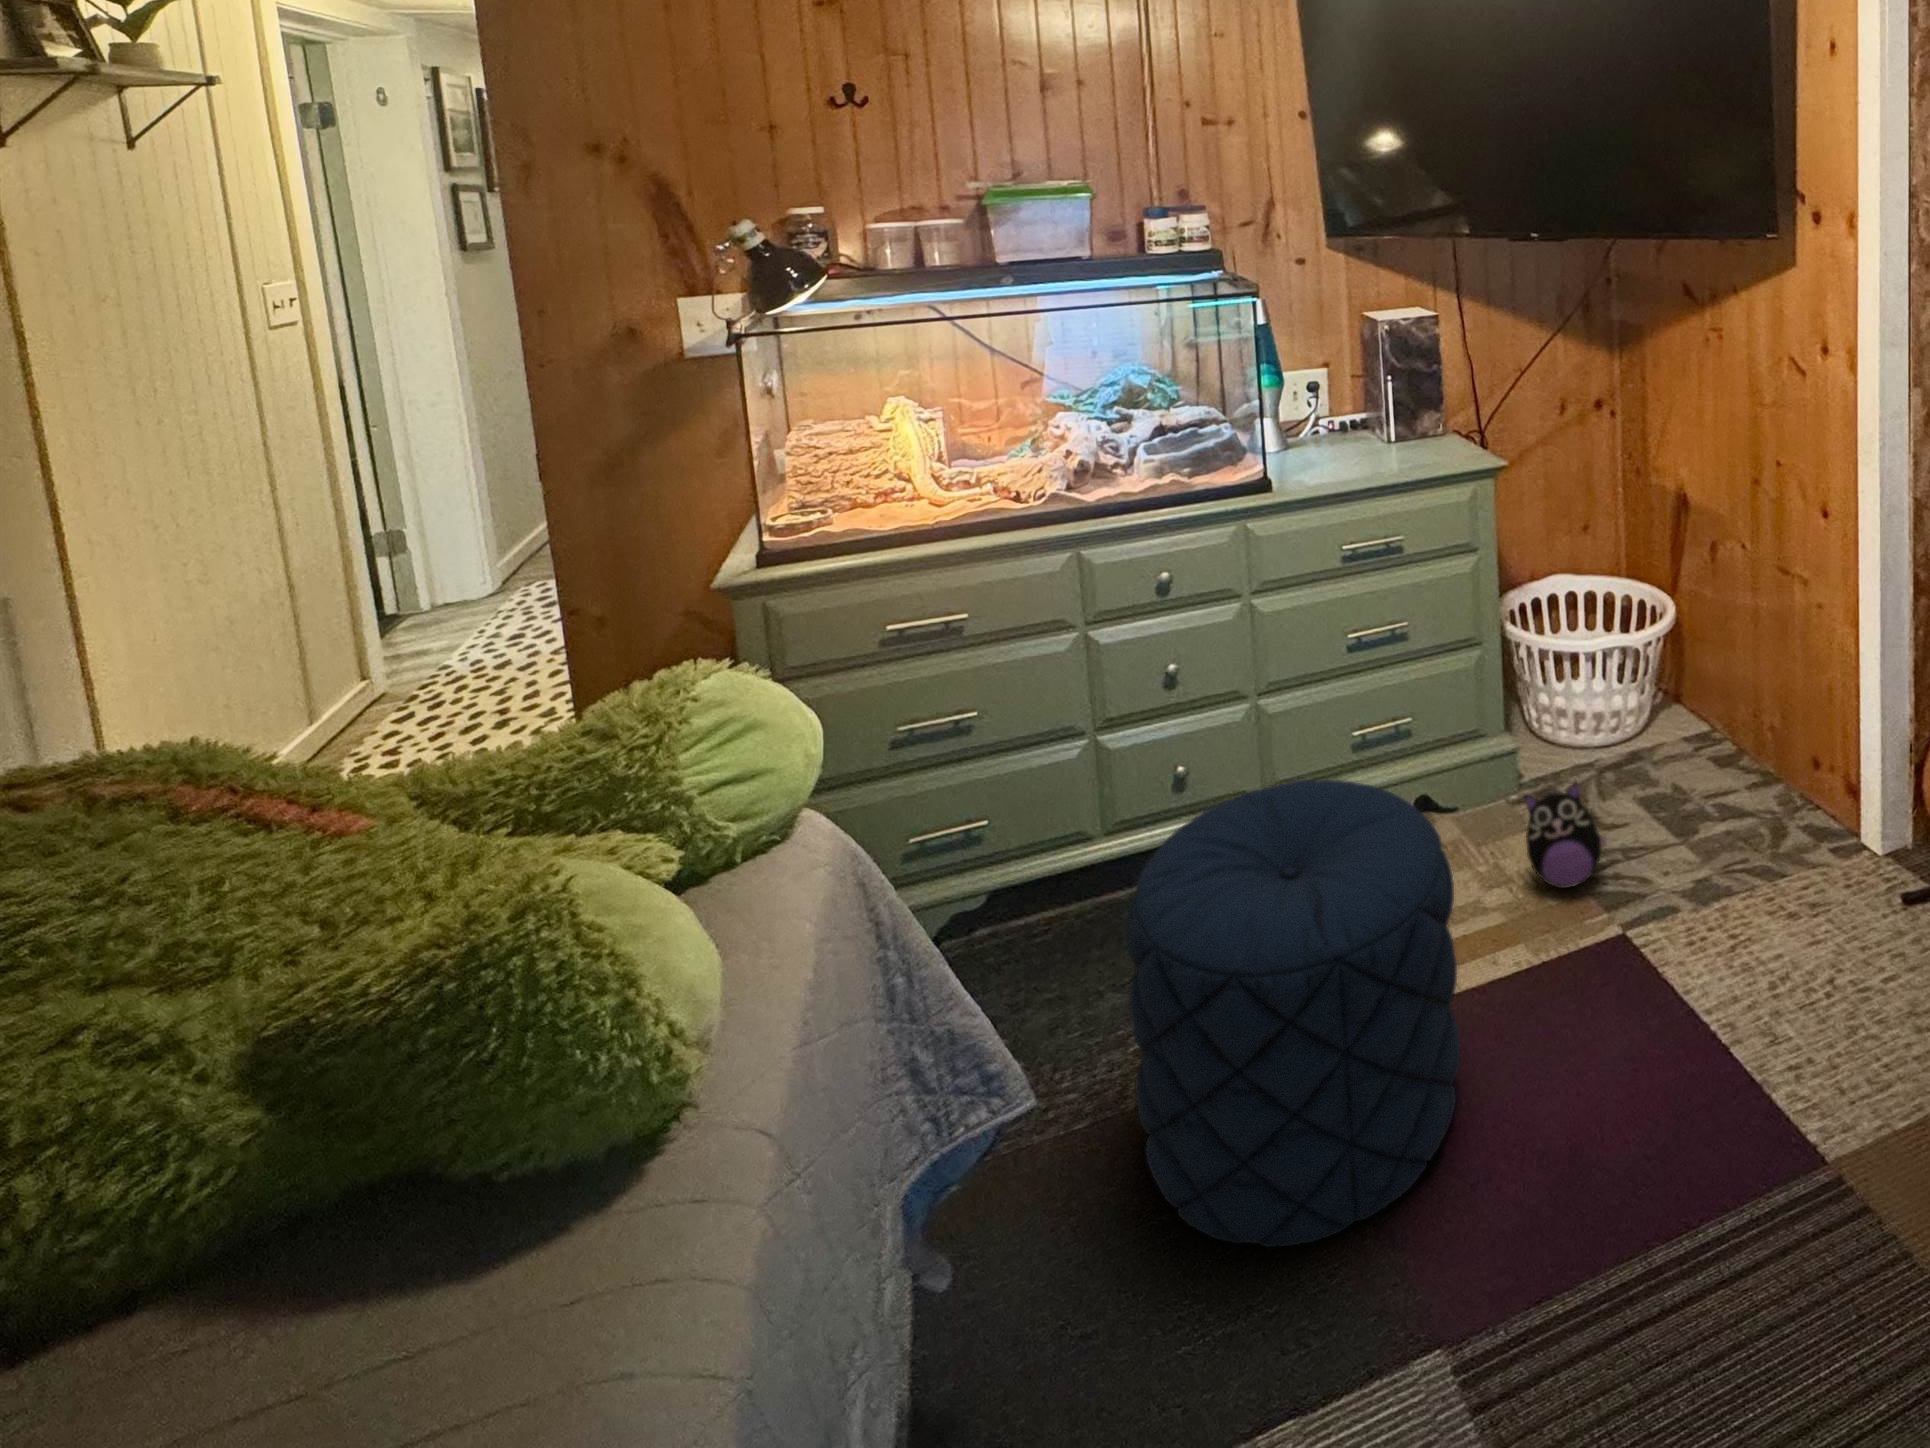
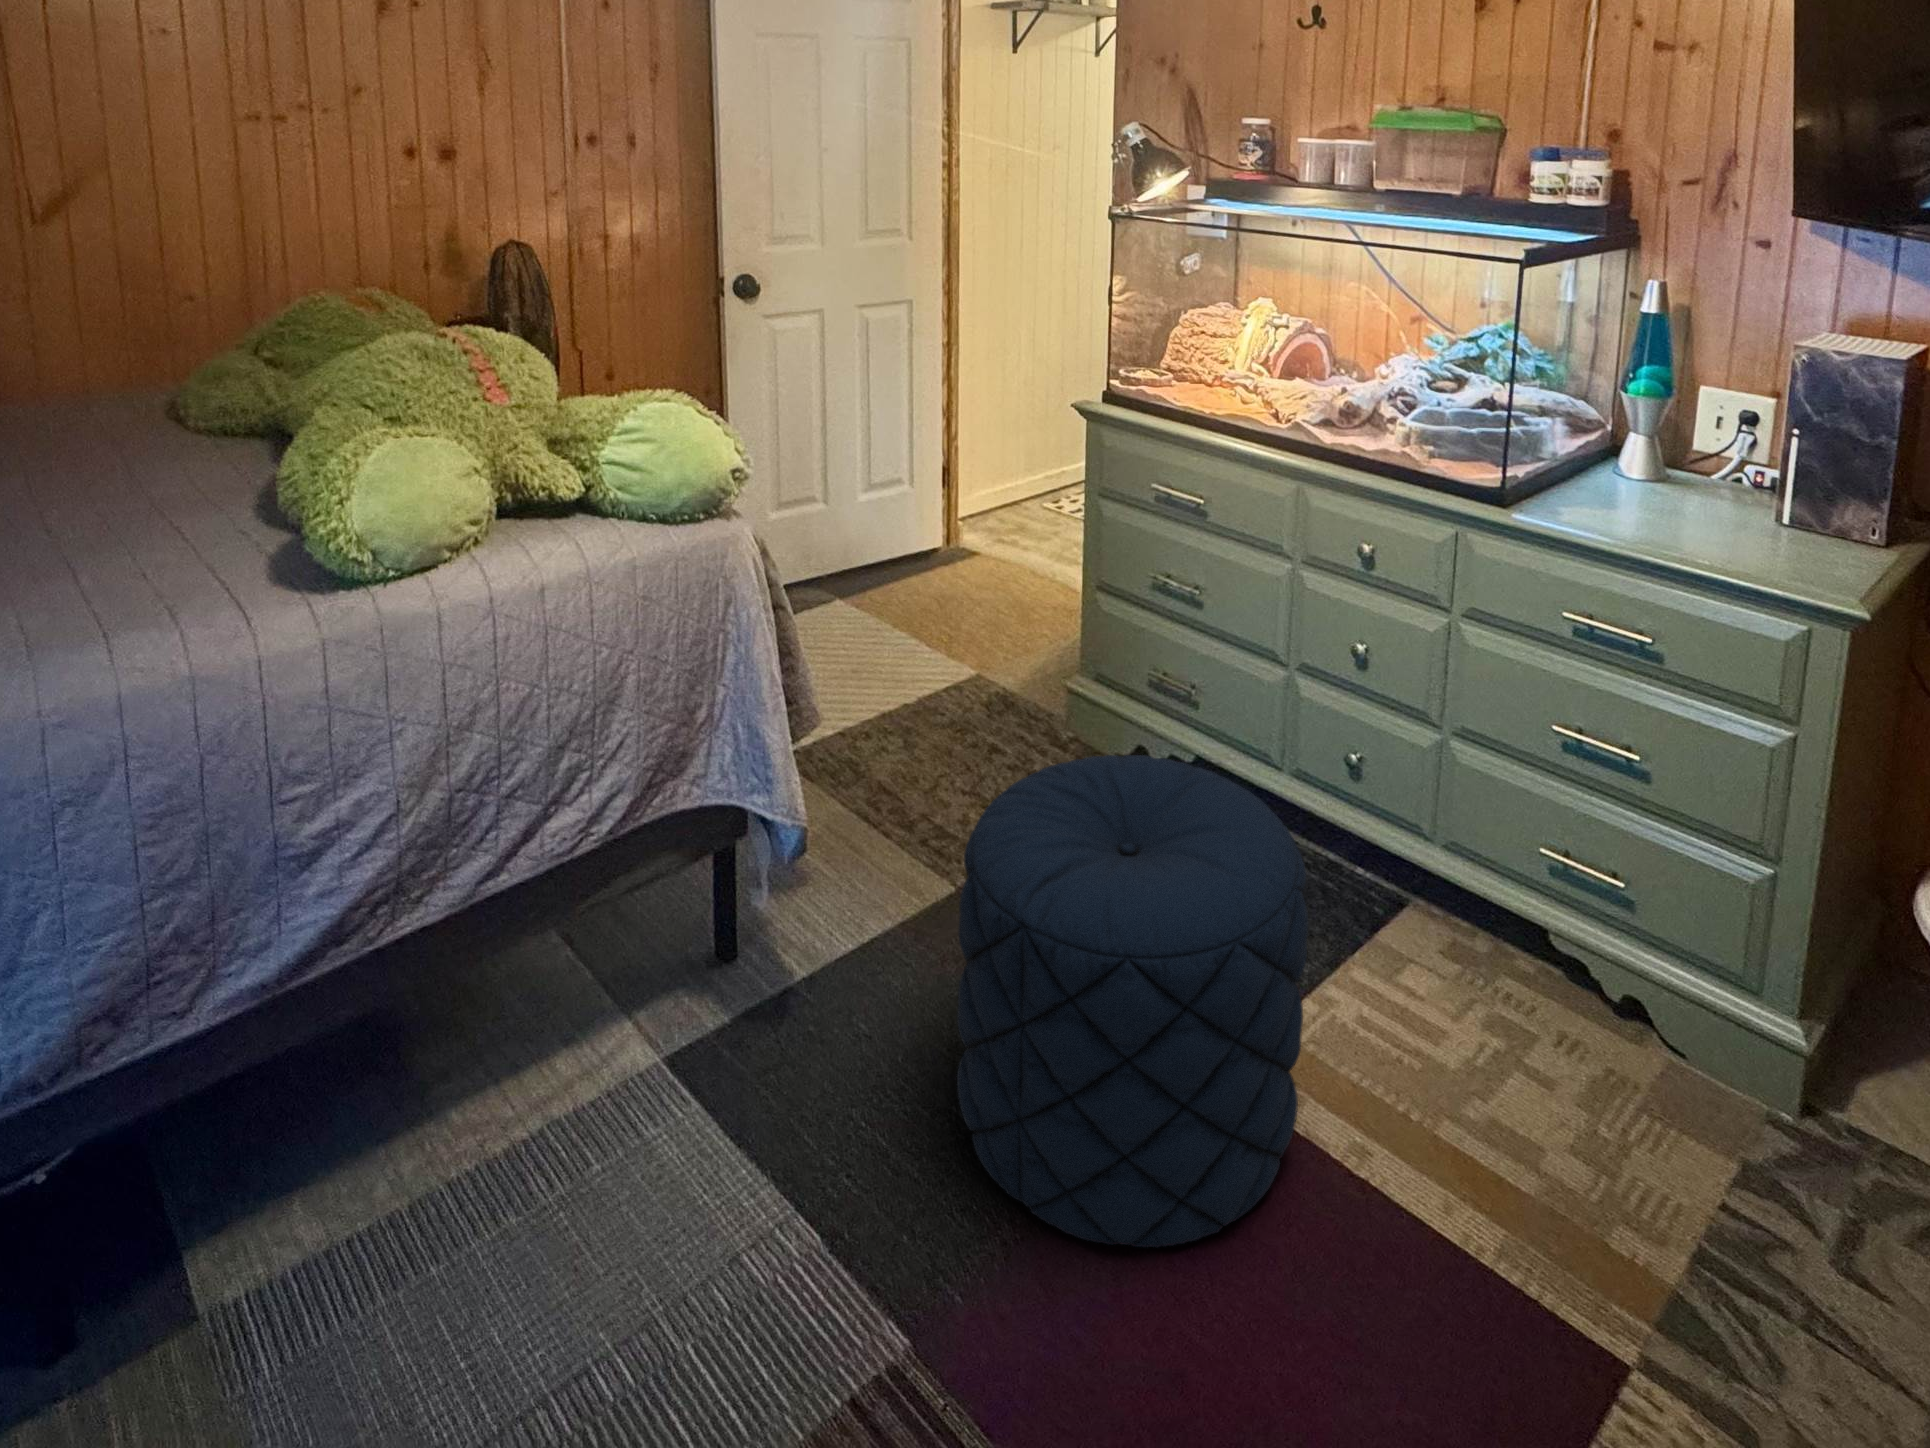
plush toy: present [1524,782,1608,888] -> none [1608,1069,1759,1267]

